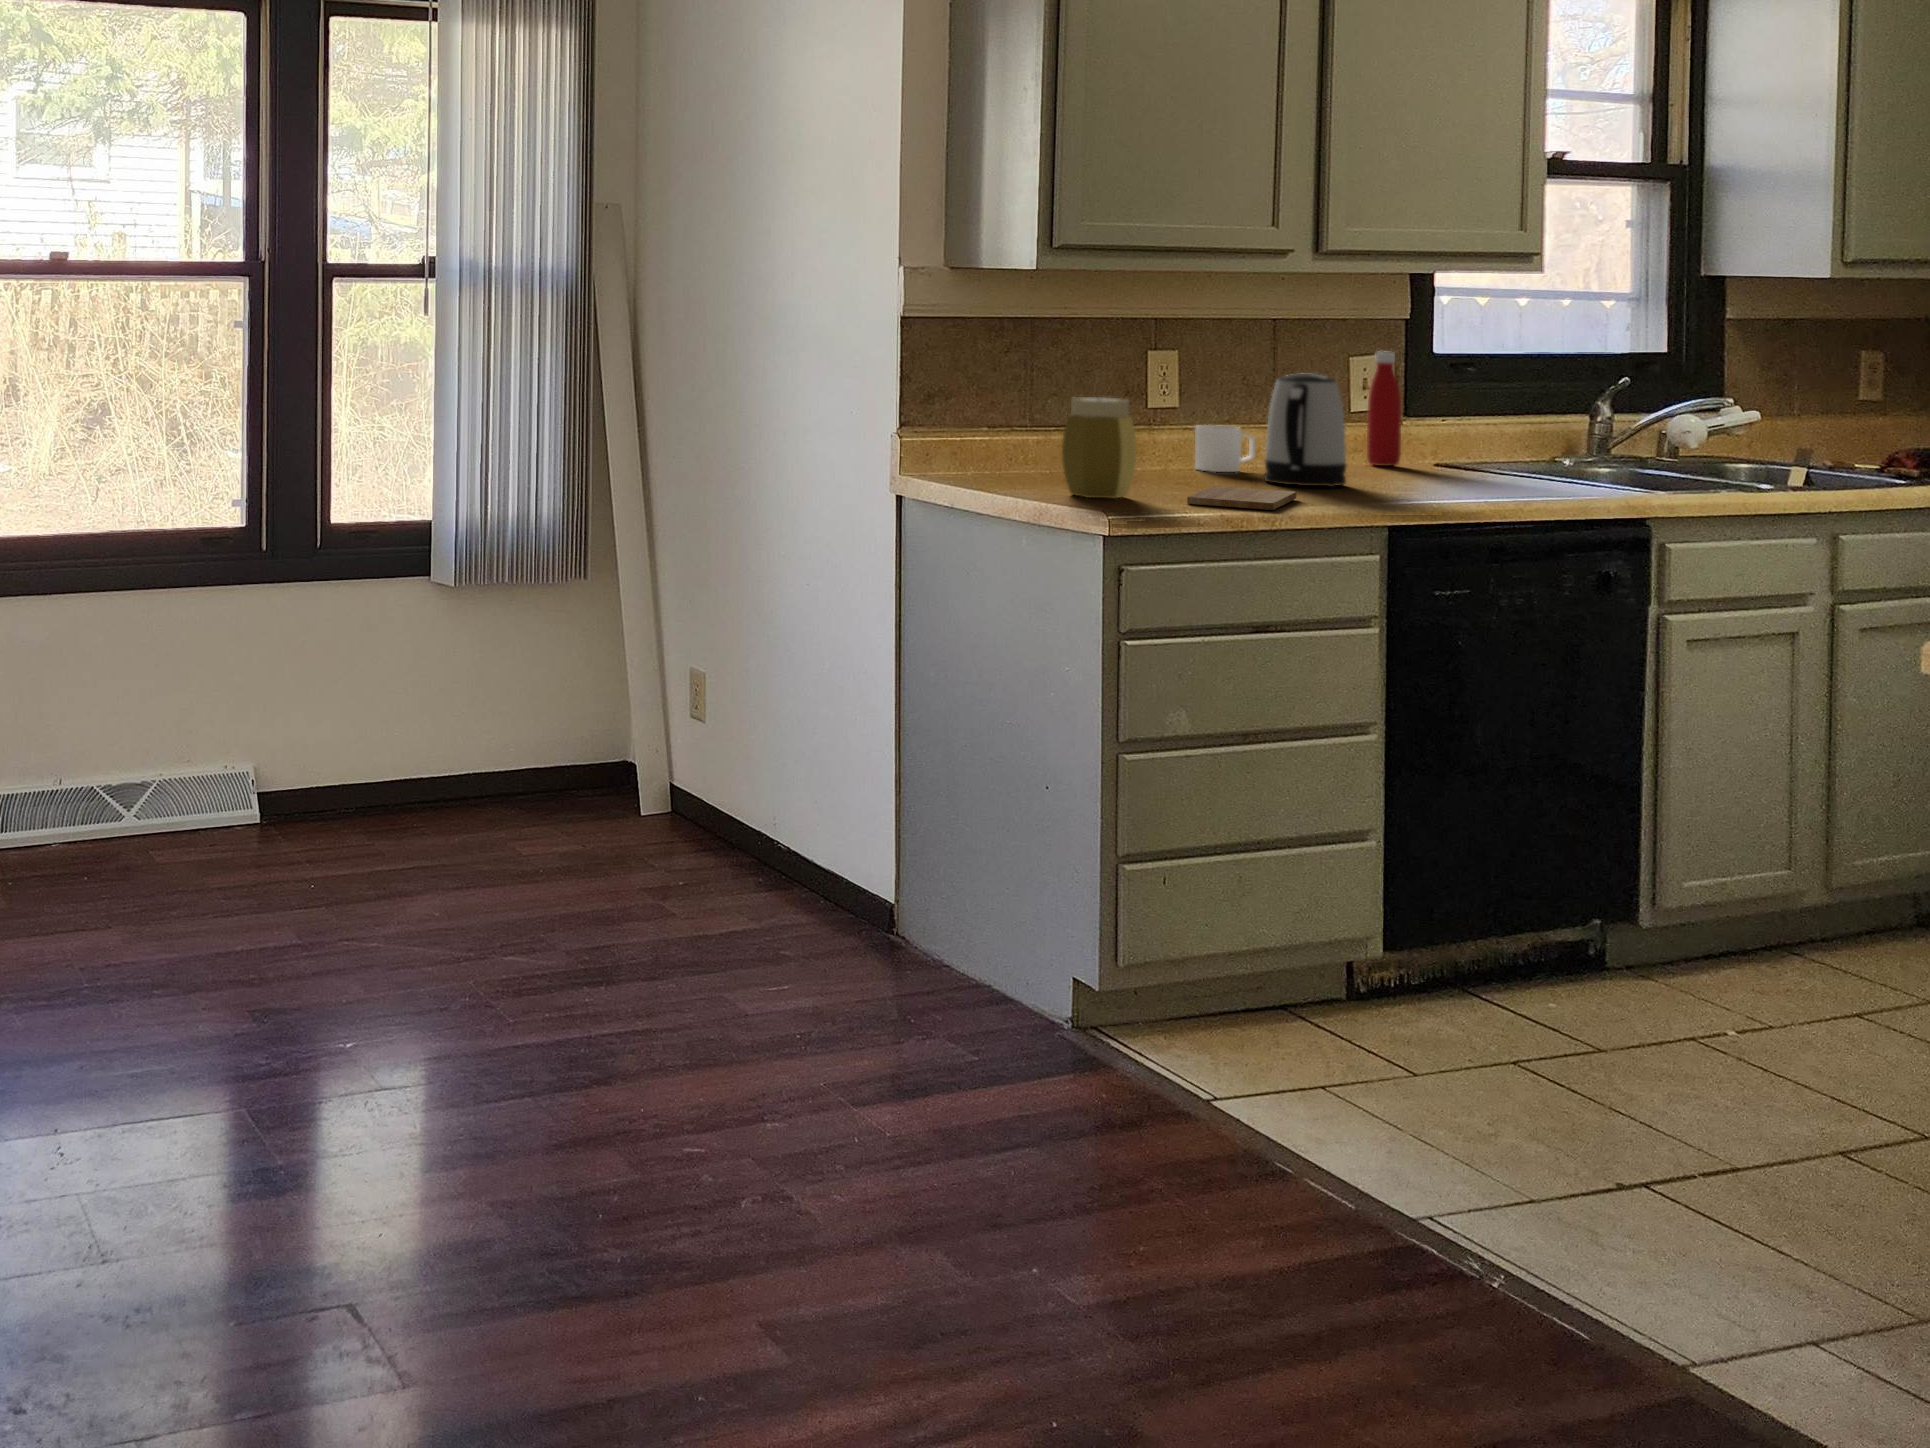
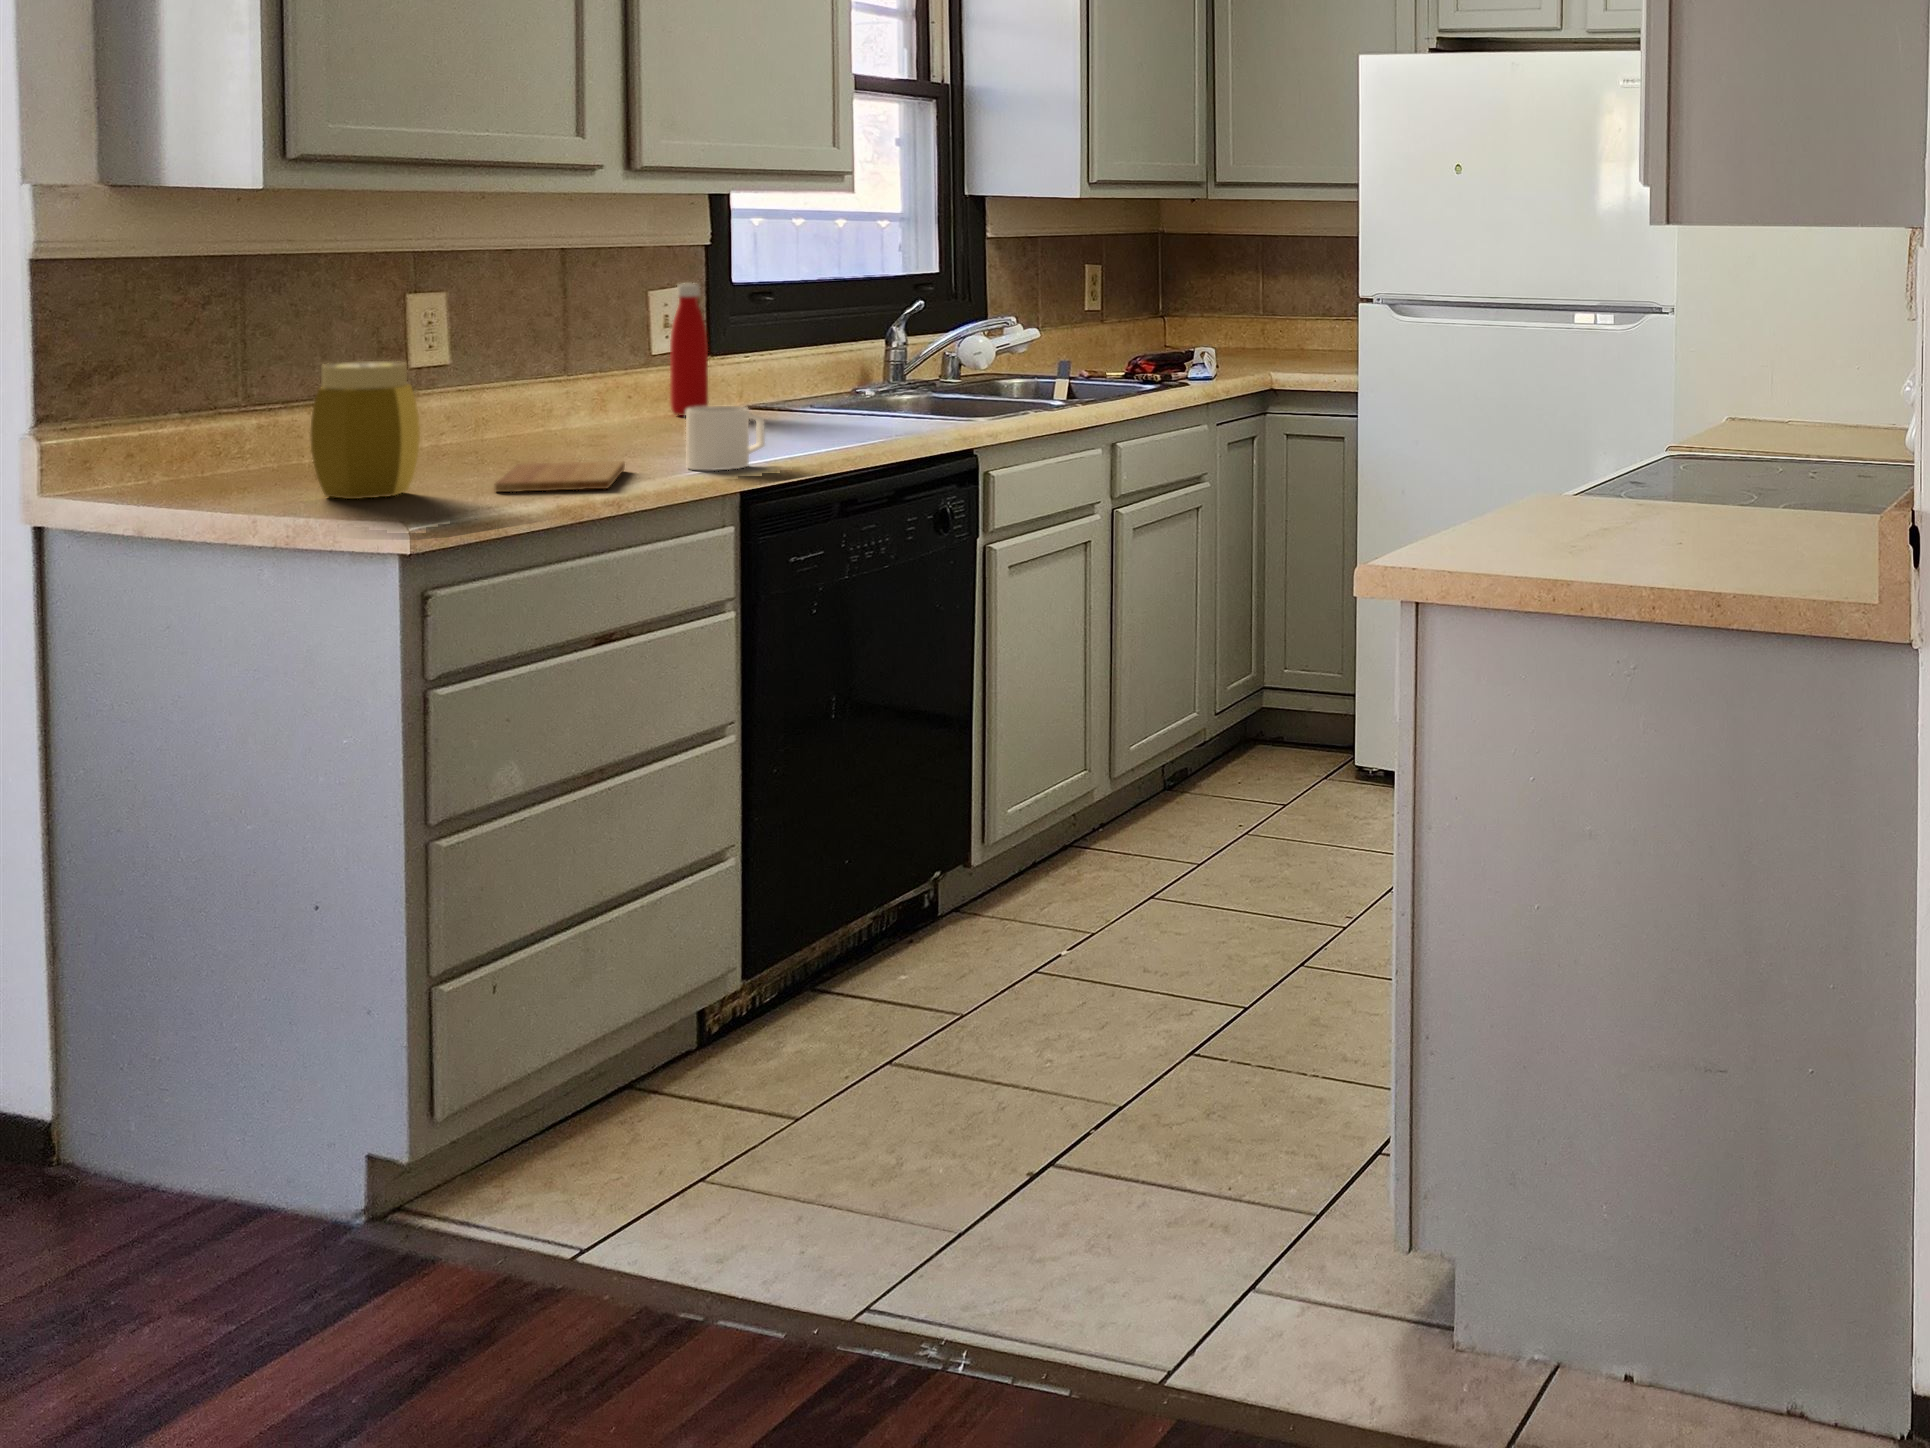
kettle: present [1265,374,1346,487] -> none [570,315,669,451]
mug: present [1195,425,1255,472] -> present [686,406,765,470]

